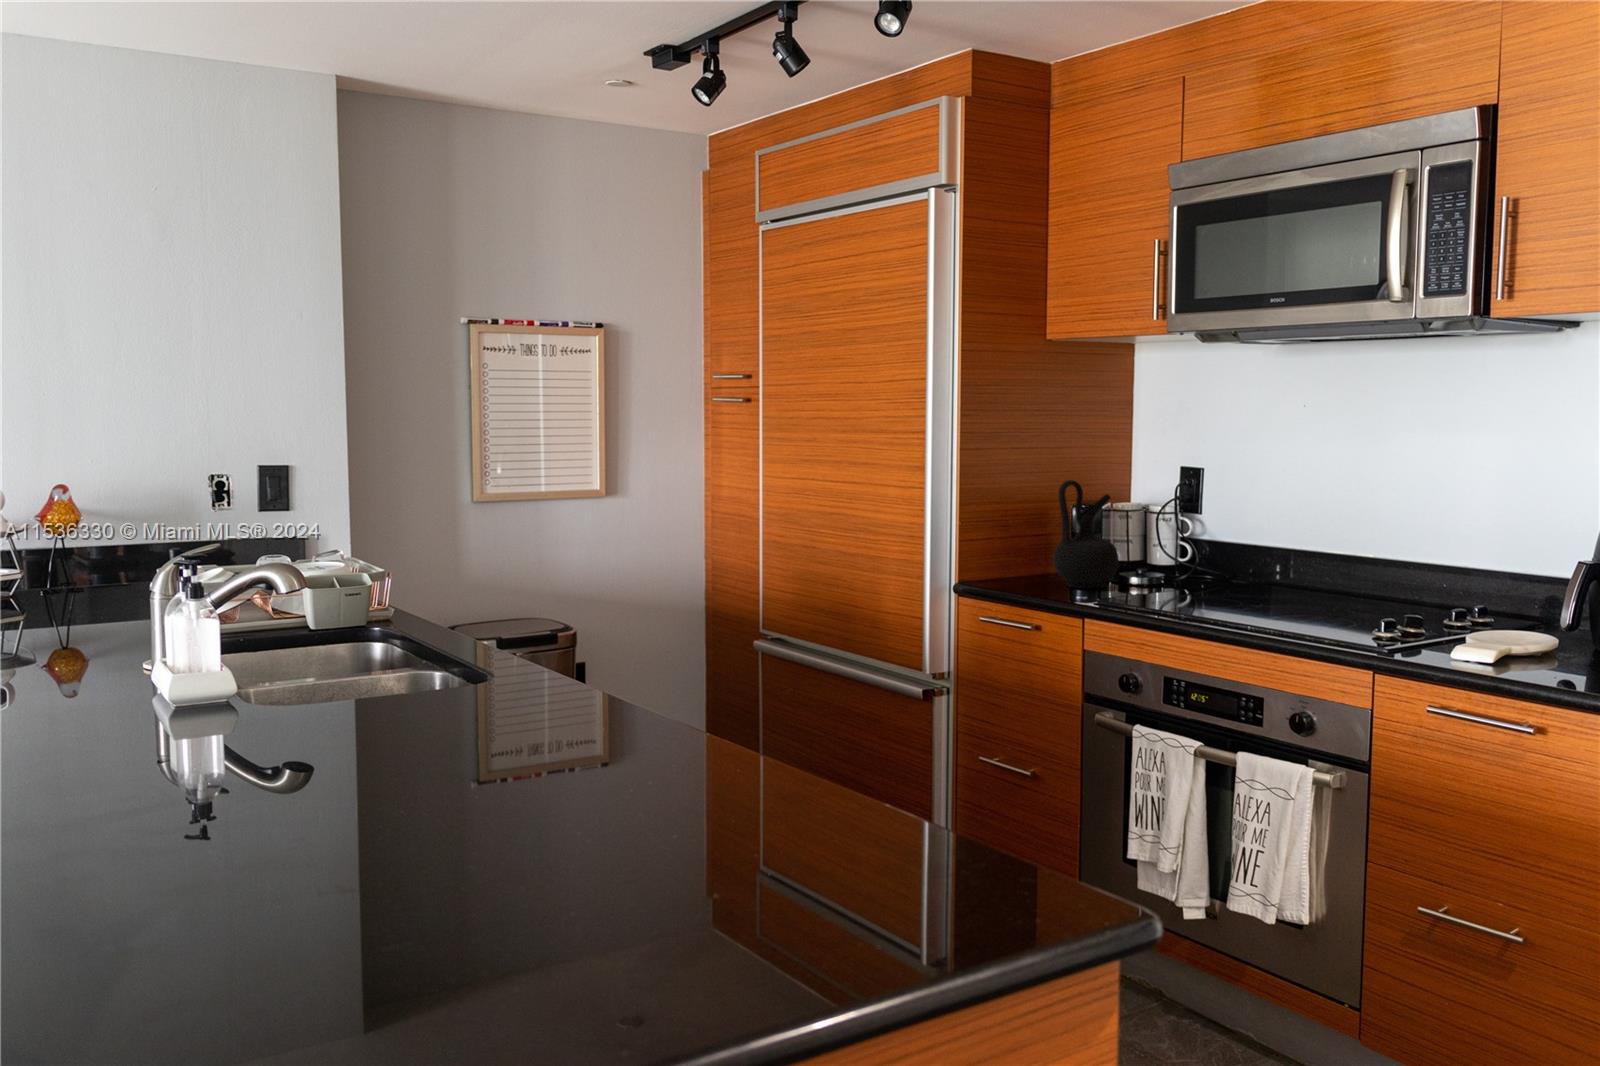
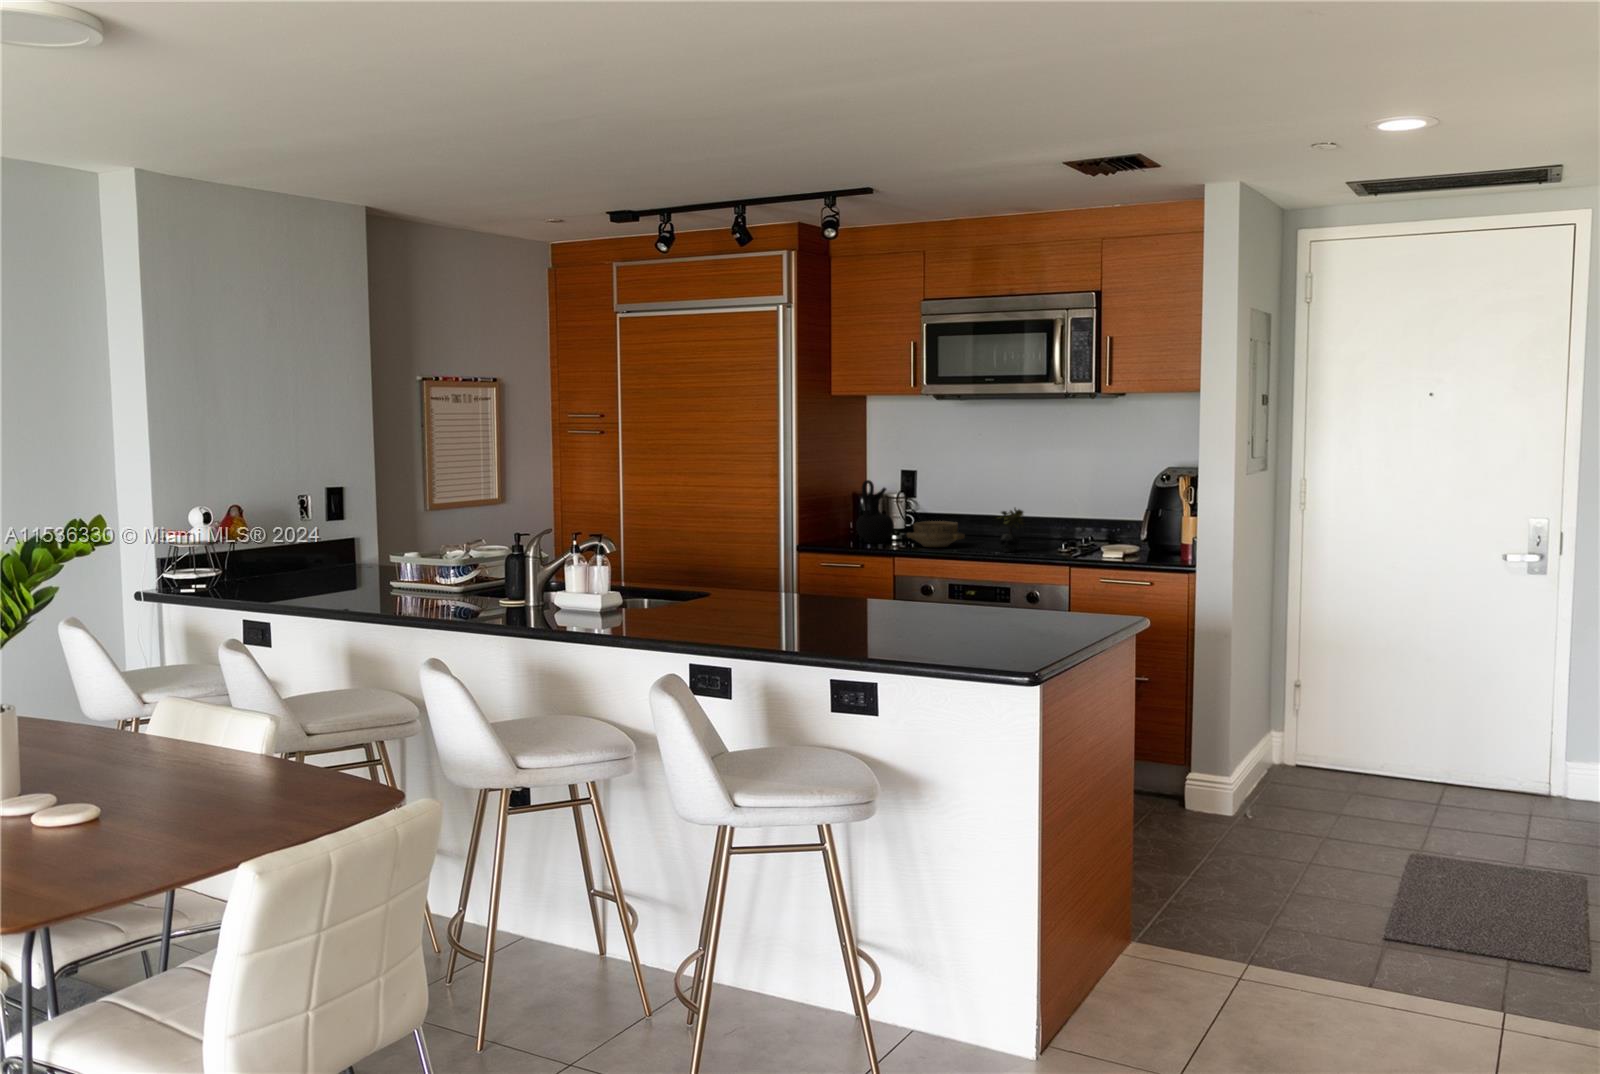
succulent plant: none [1263,541,1321,627] -> present [1000,508,1024,552]
ceramic bowl: none [1120,557,1222,606] -> present [907,521,965,547]

